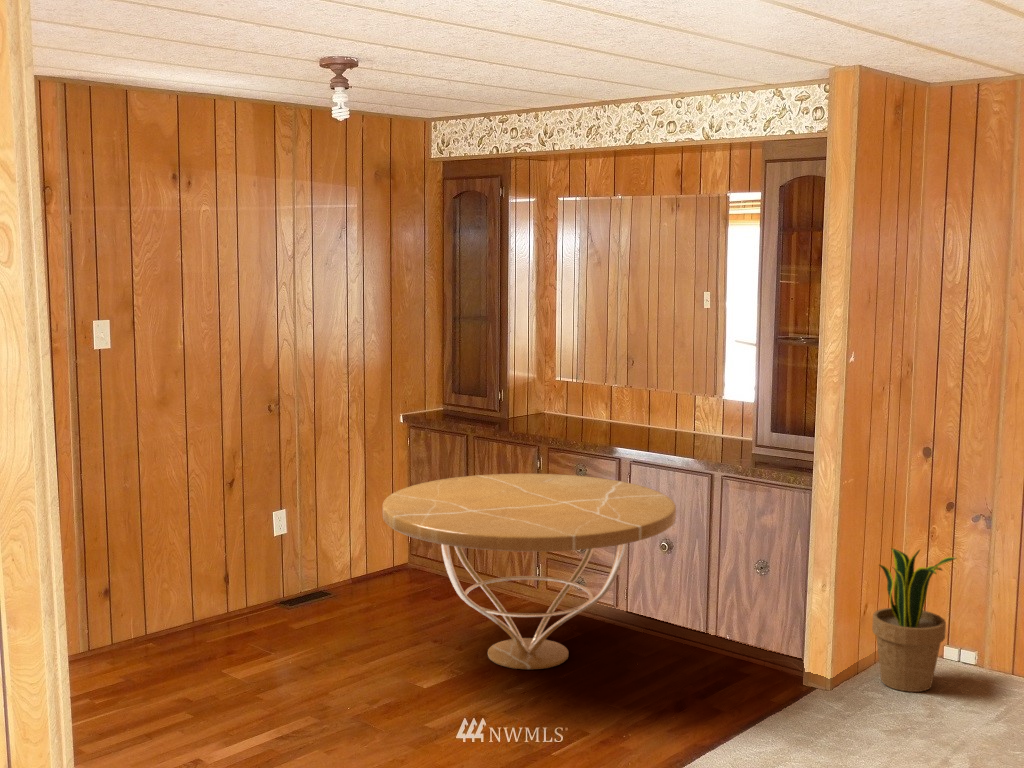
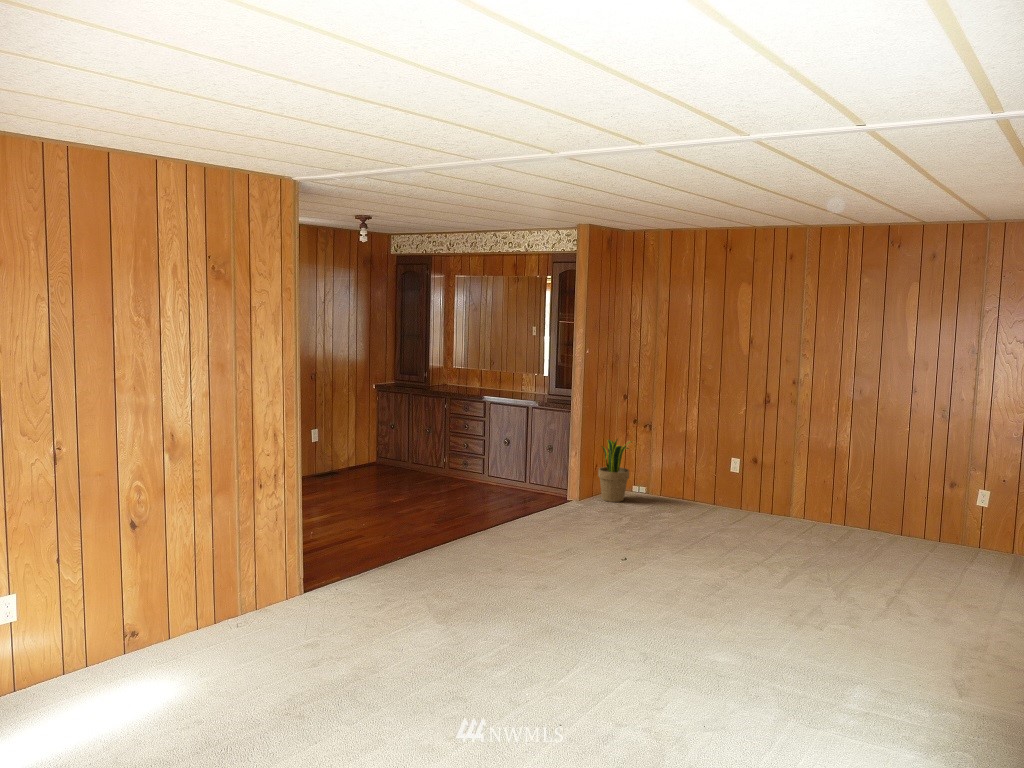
coffee table: present [382,474,676,669] -> none [373,410,511,497]

